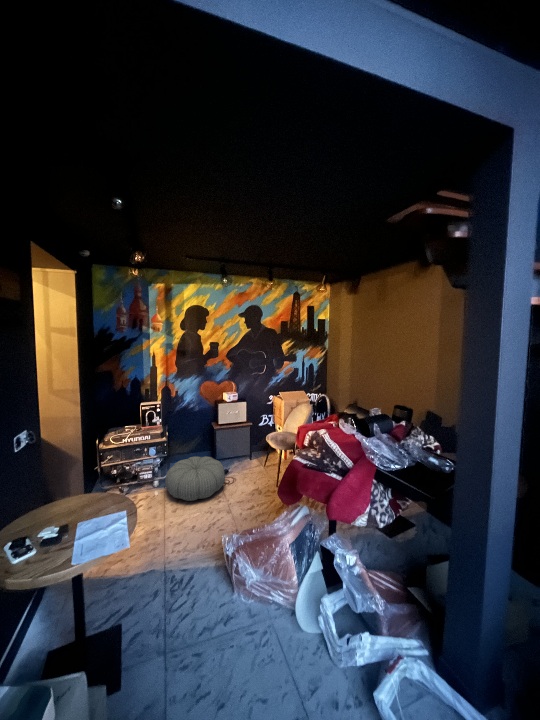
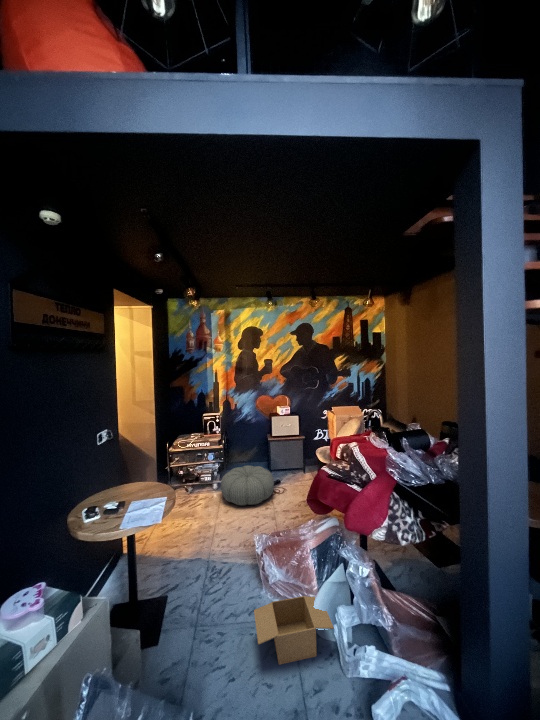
cardboard box: none [236,590,322,674] -> present [254,596,334,665]

